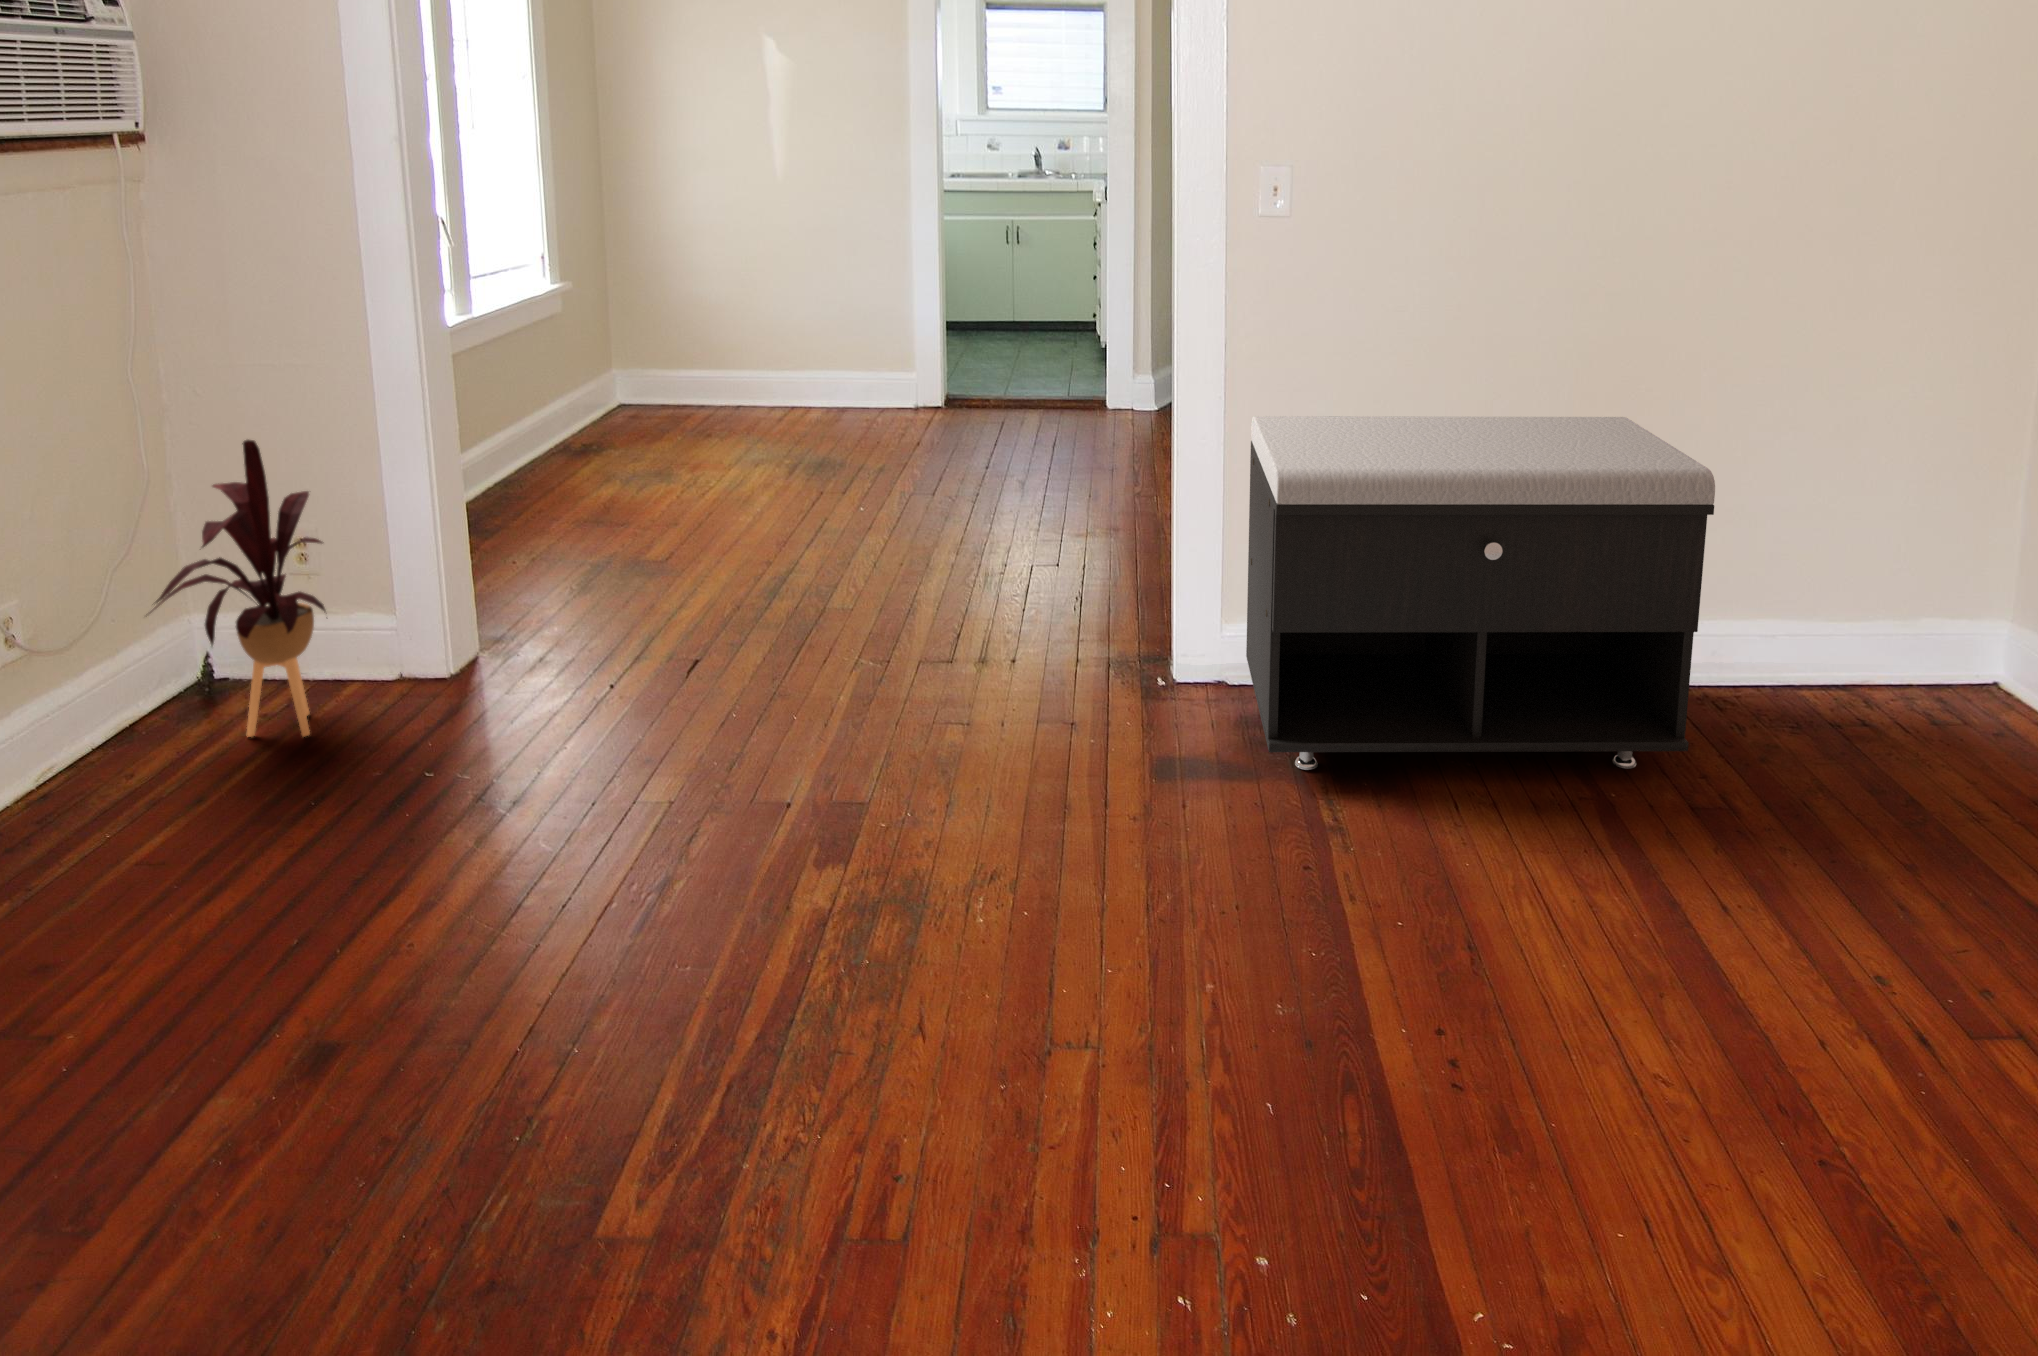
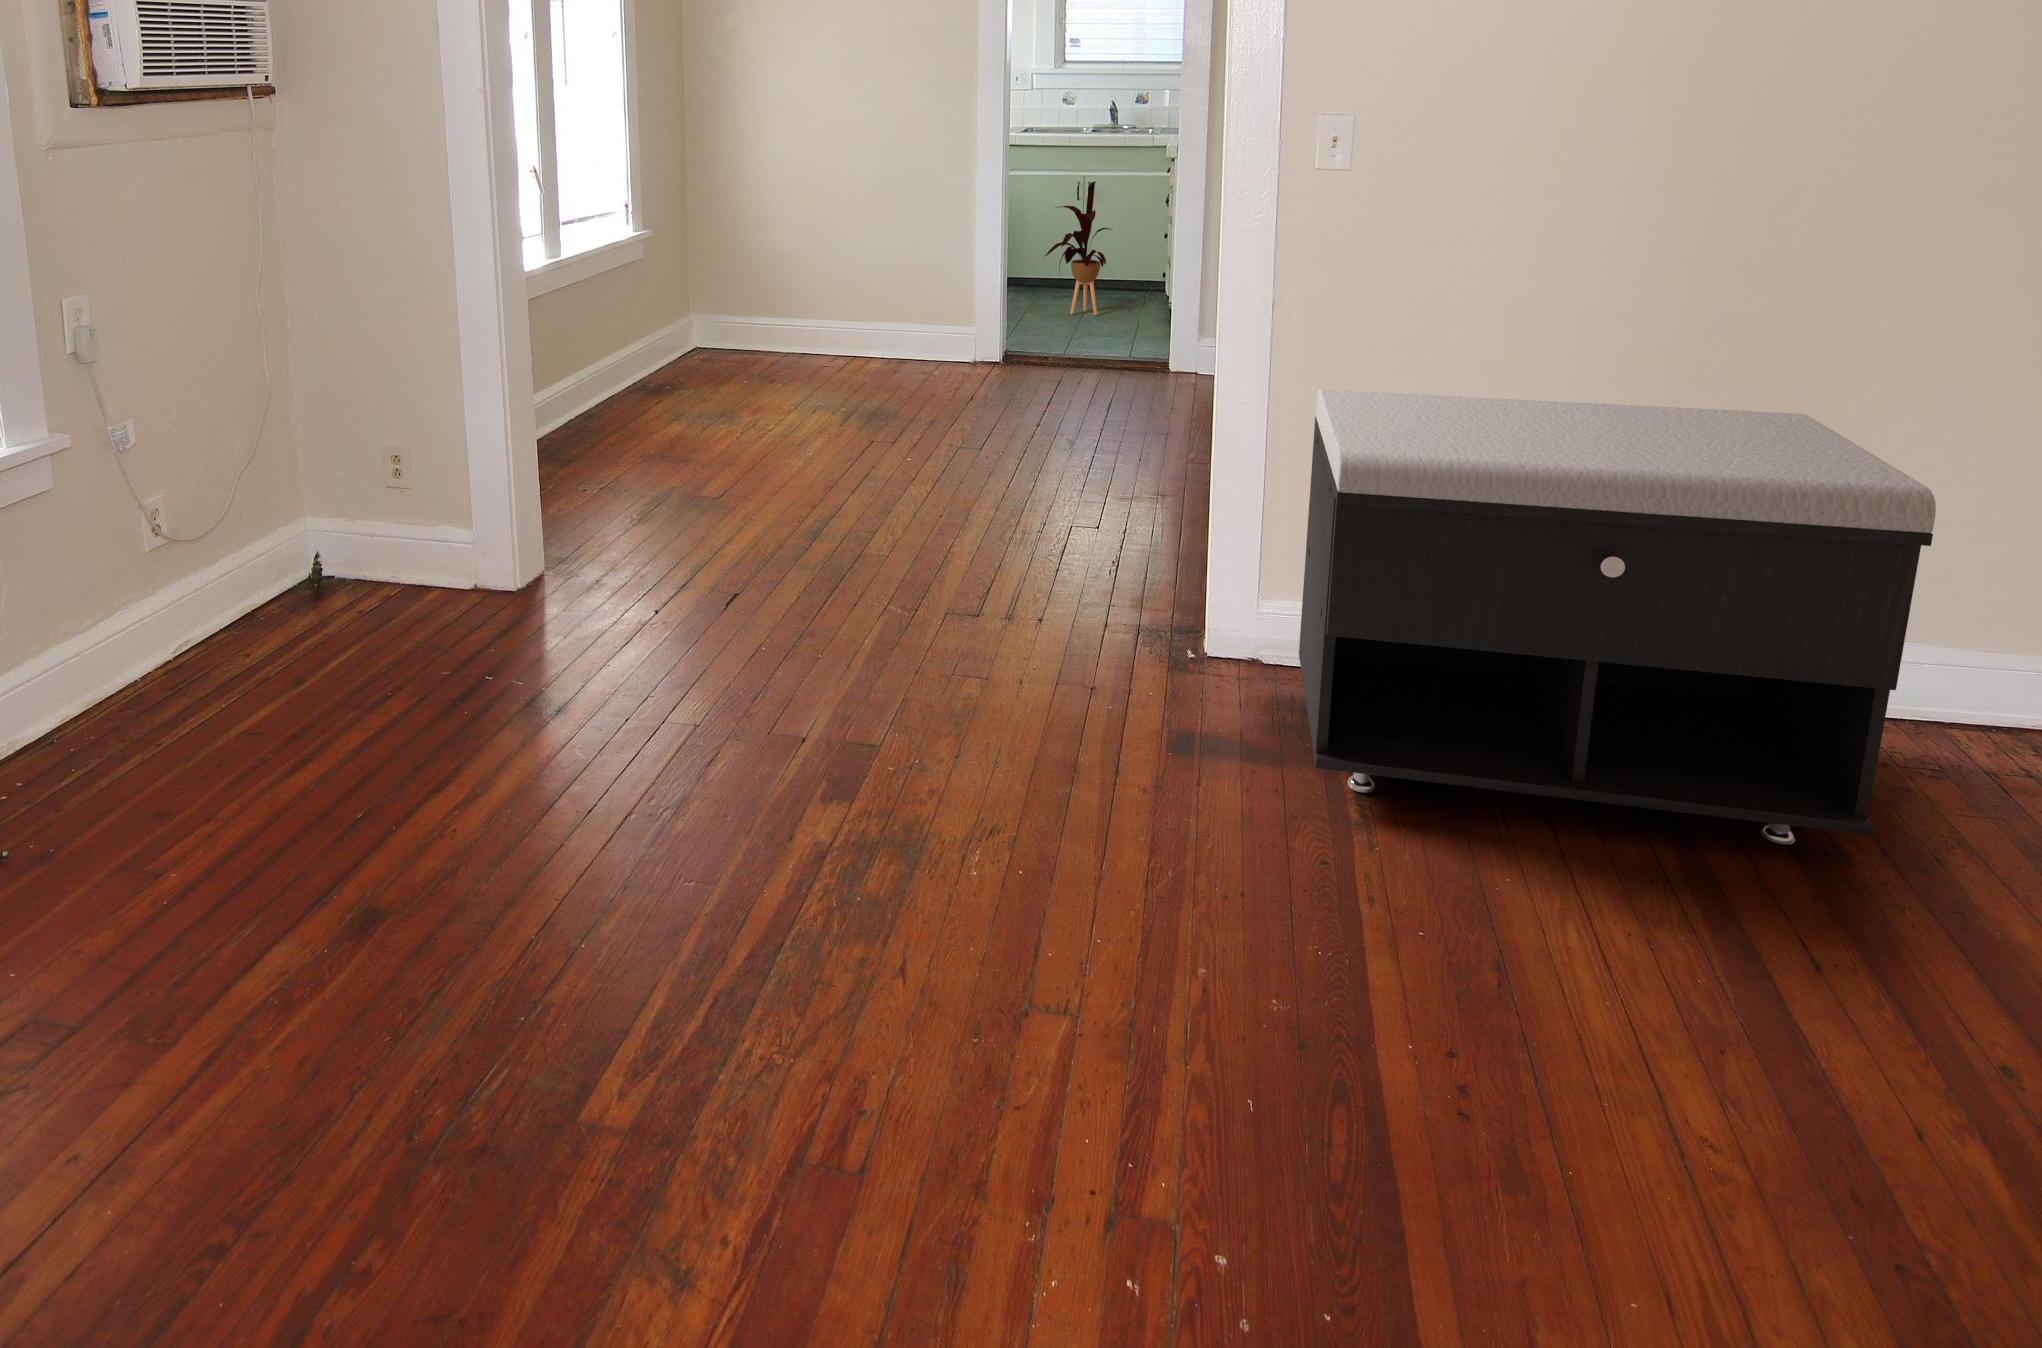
house plant: present [150,440,326,737] -> present [1045,182,1112,315]

